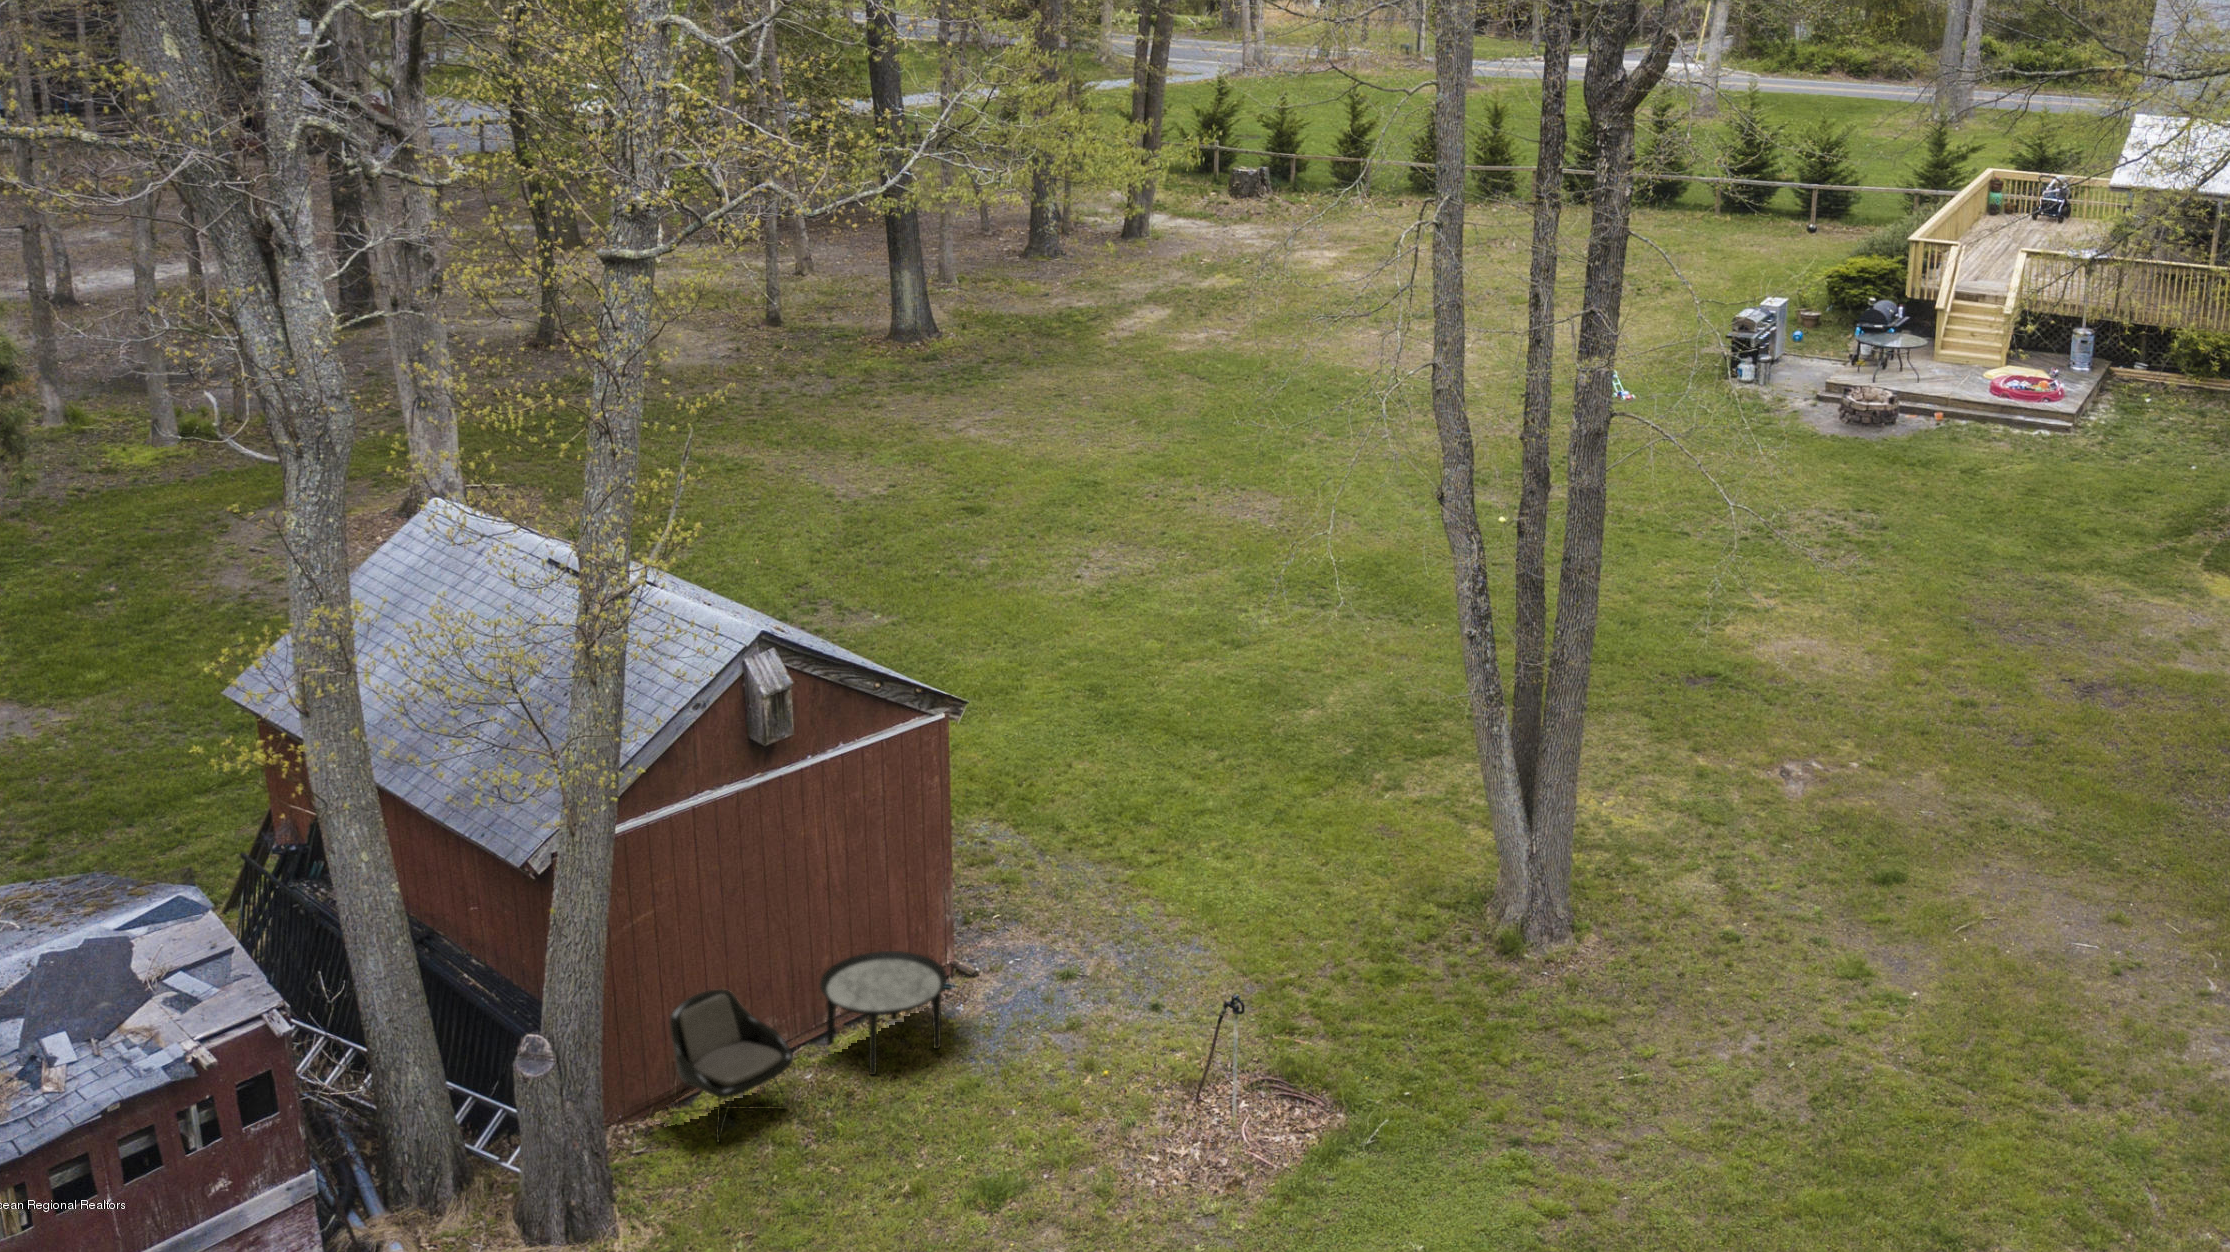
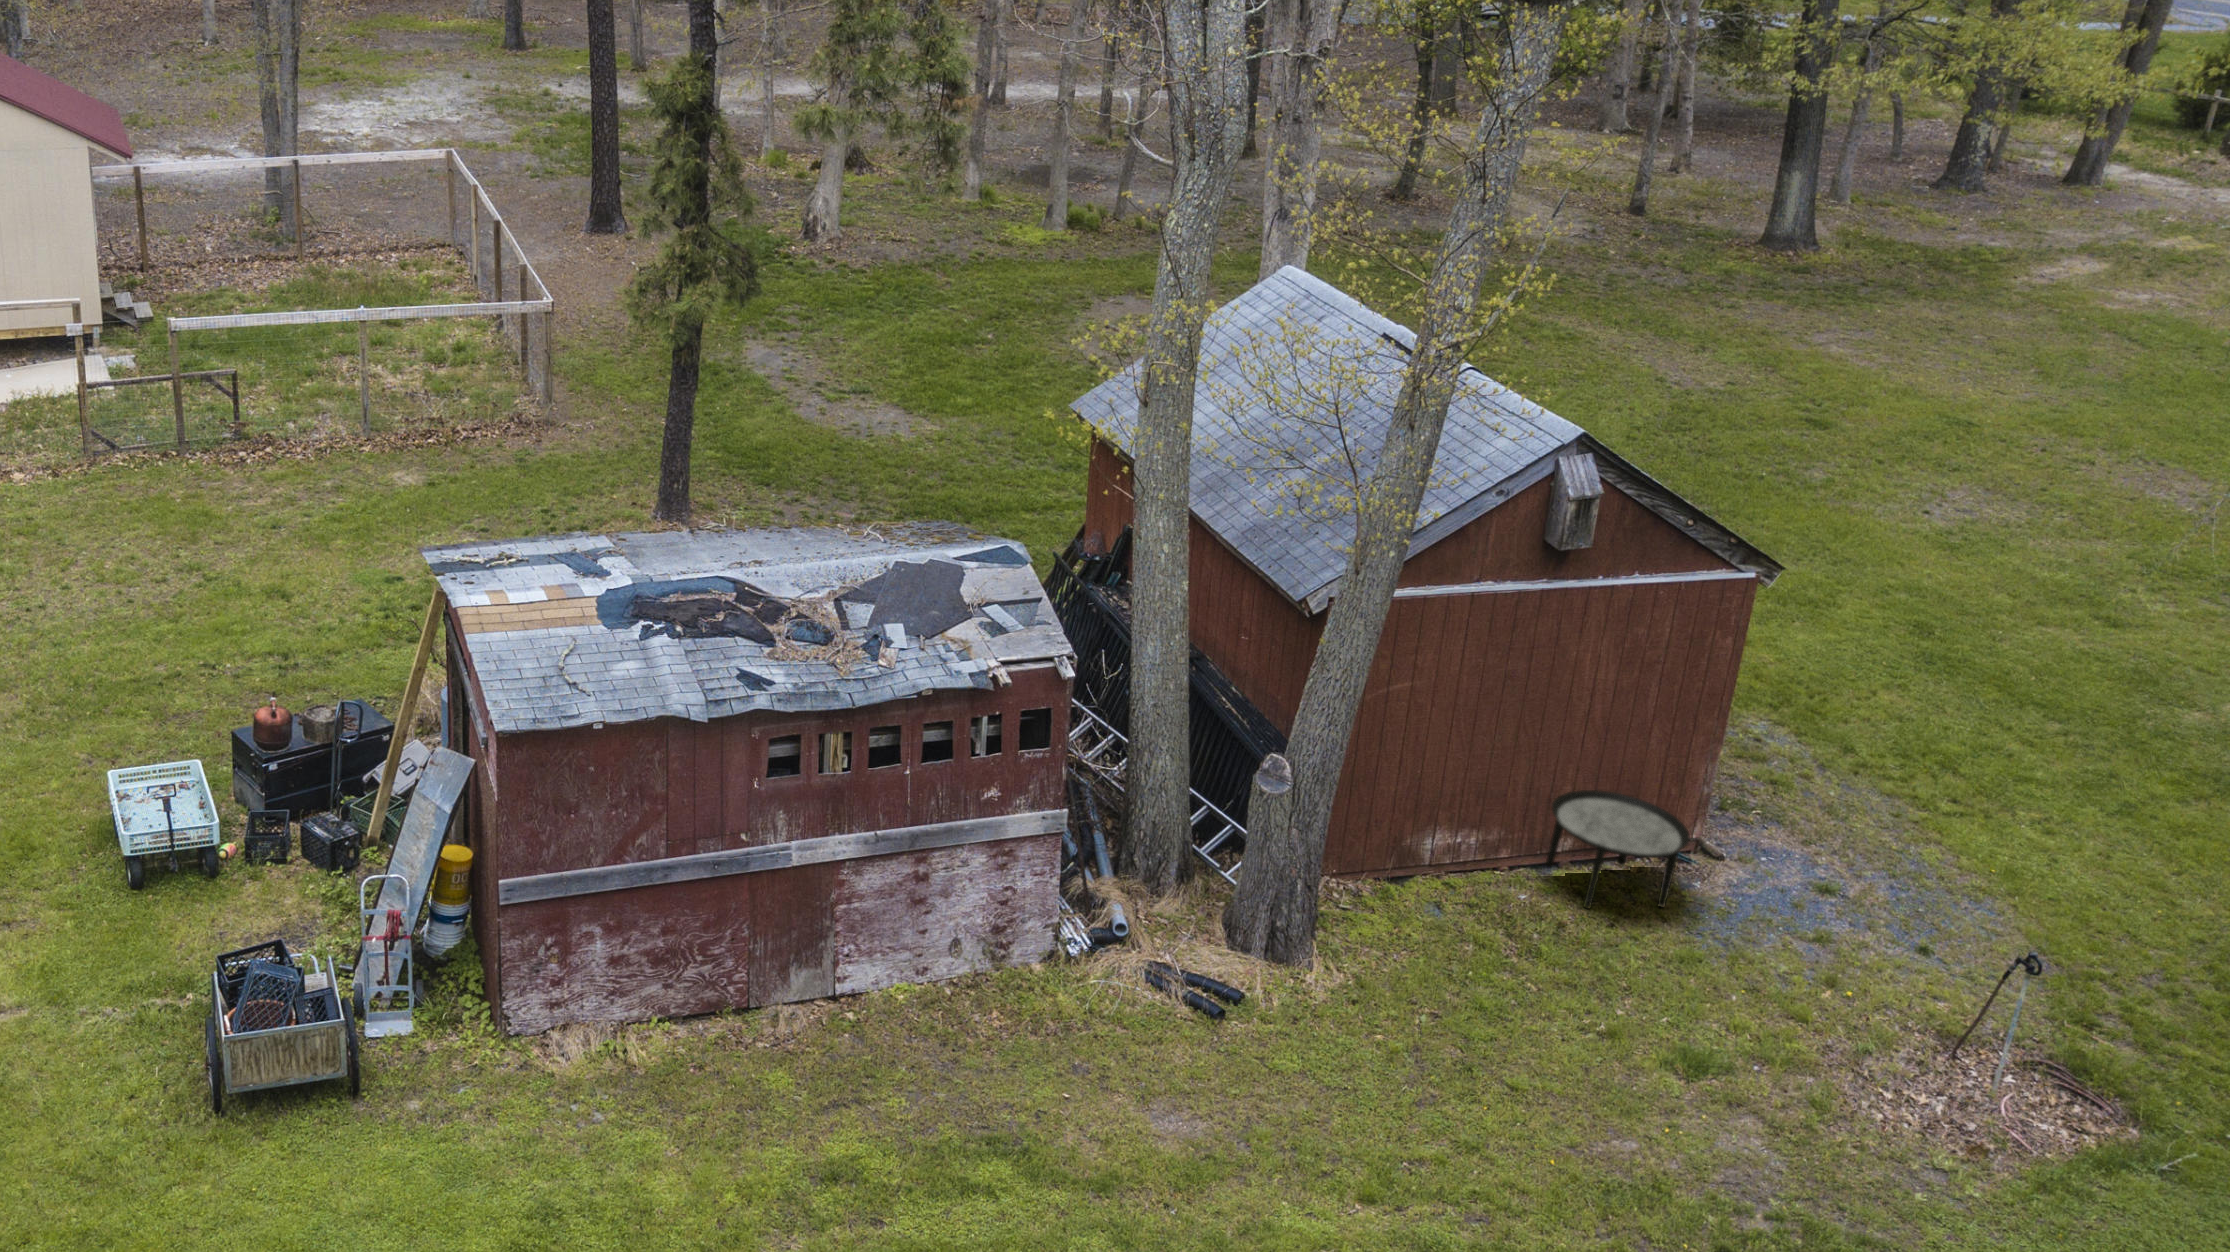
lounge chair: present [667,989,793,1142] -> none [1375,773,1510,916]

